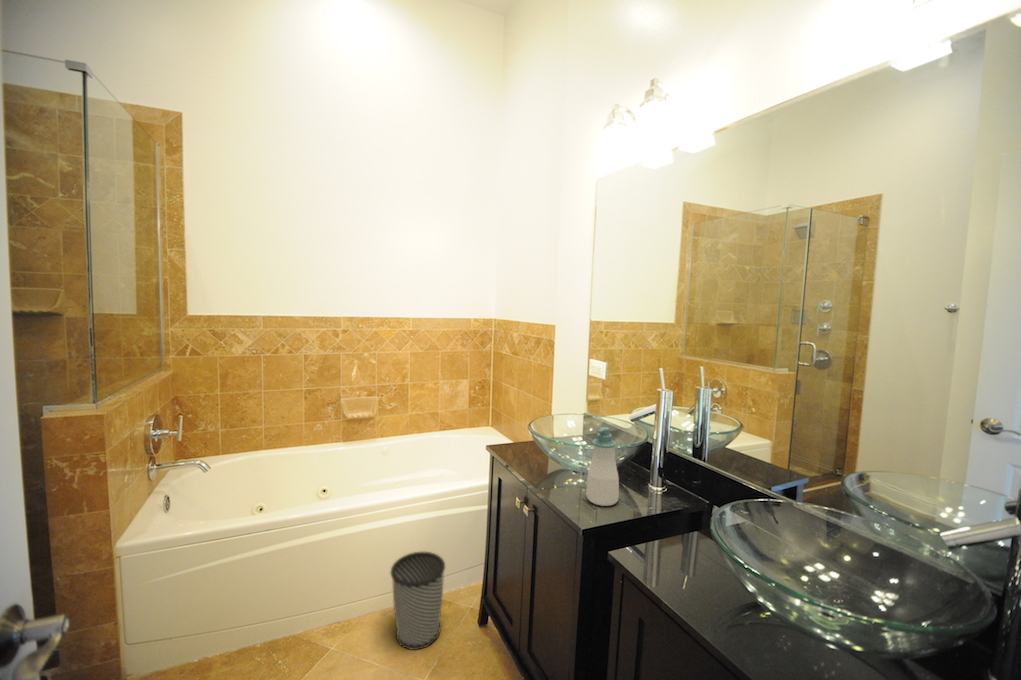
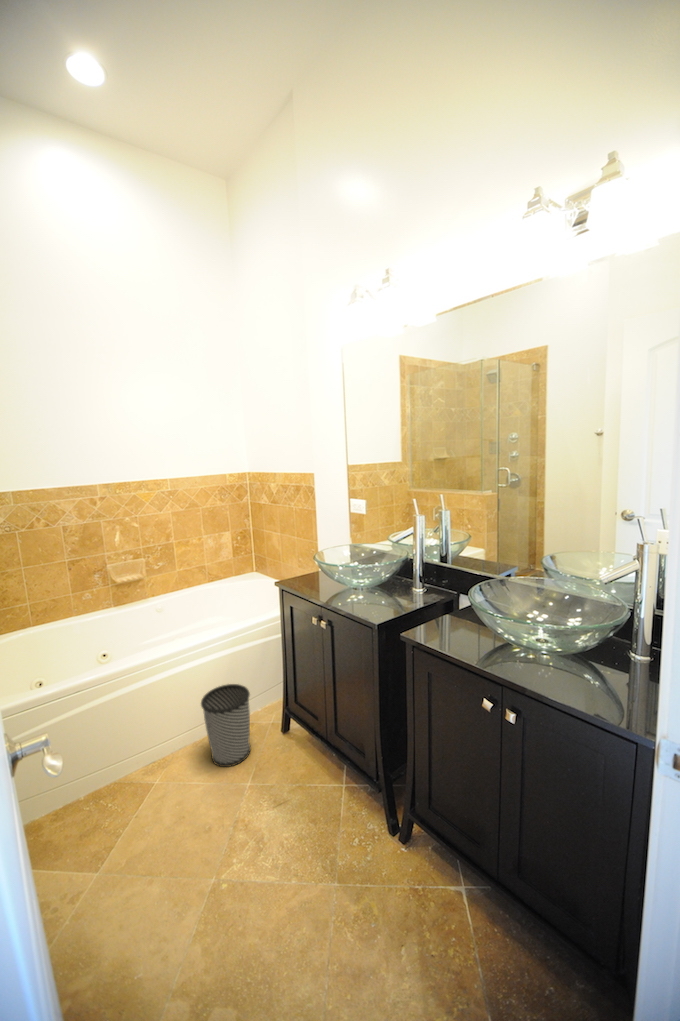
soap bottle: present [586,427,619,506] -> none [372,548,397,607]

